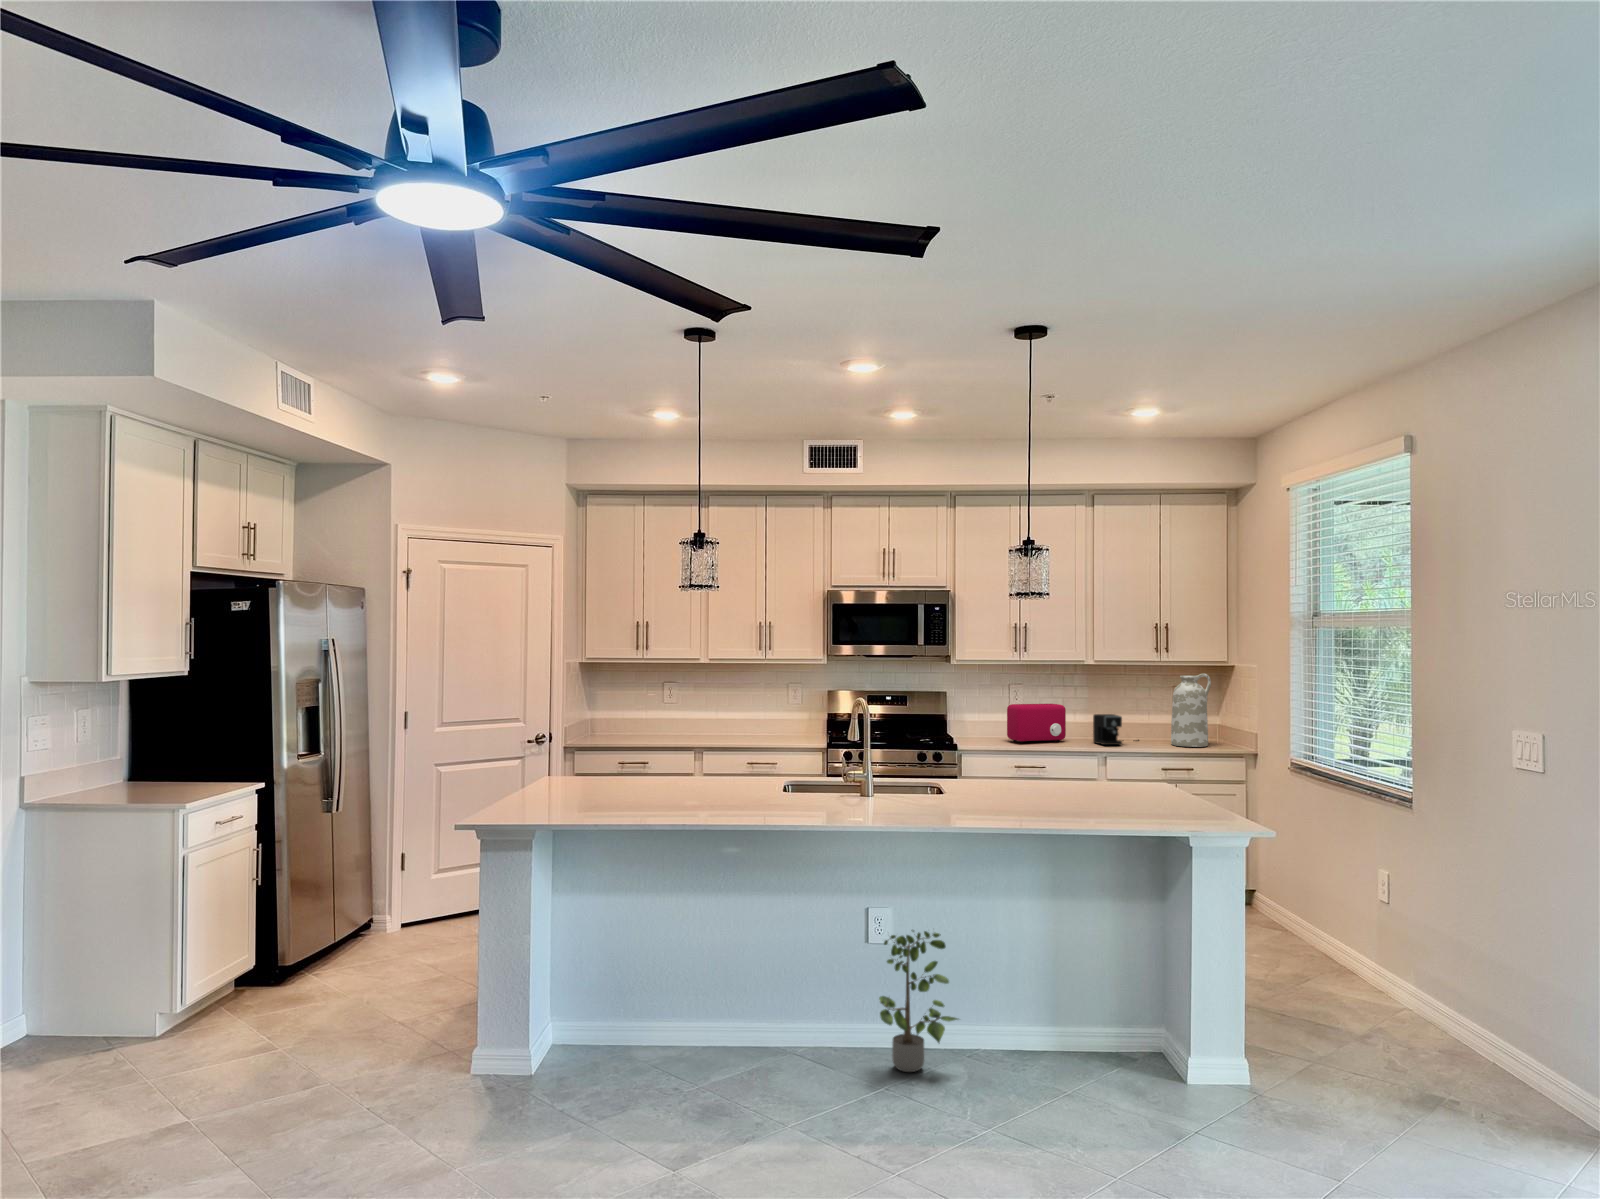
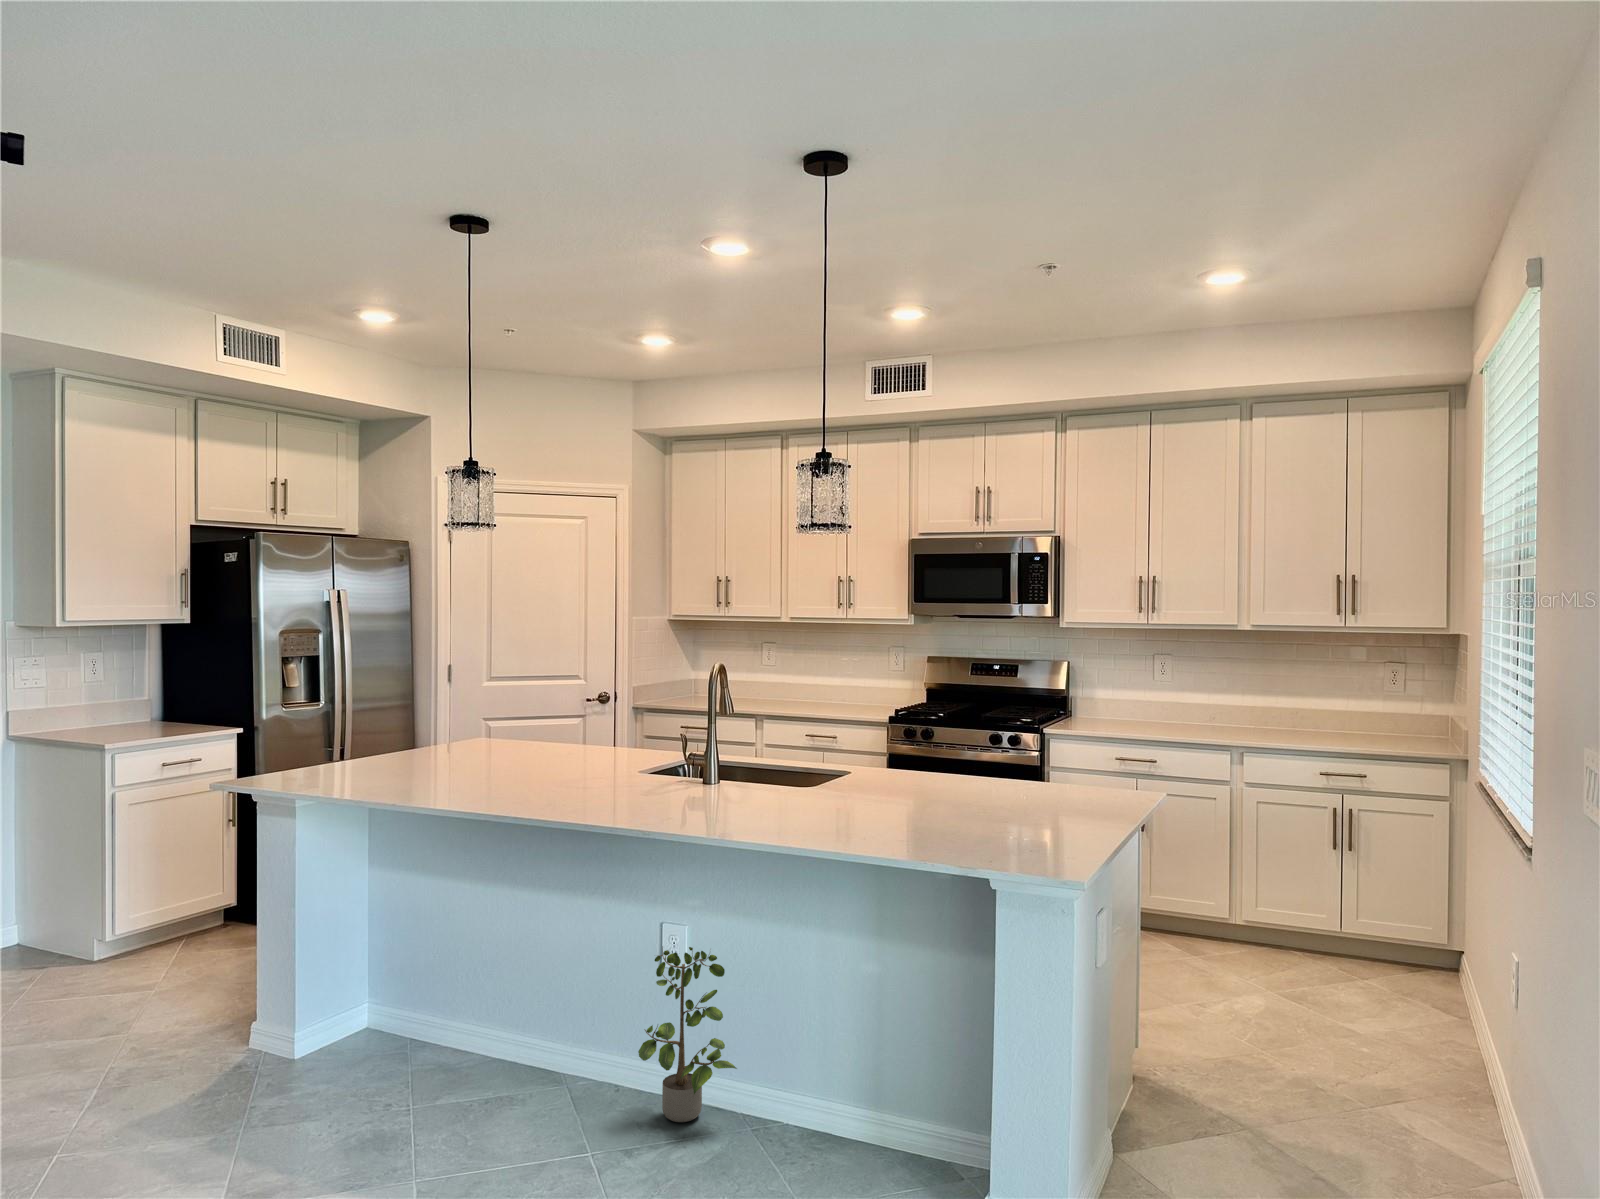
vase: present [1171,673,1211,747] -> none [1348,645,1408,747]
toaster: present [1007,704,1066,743] -> none [1128,679,1206,730]
coffee maker: present [1093,714,1122,745] -> none [1241,696,1313,738]

